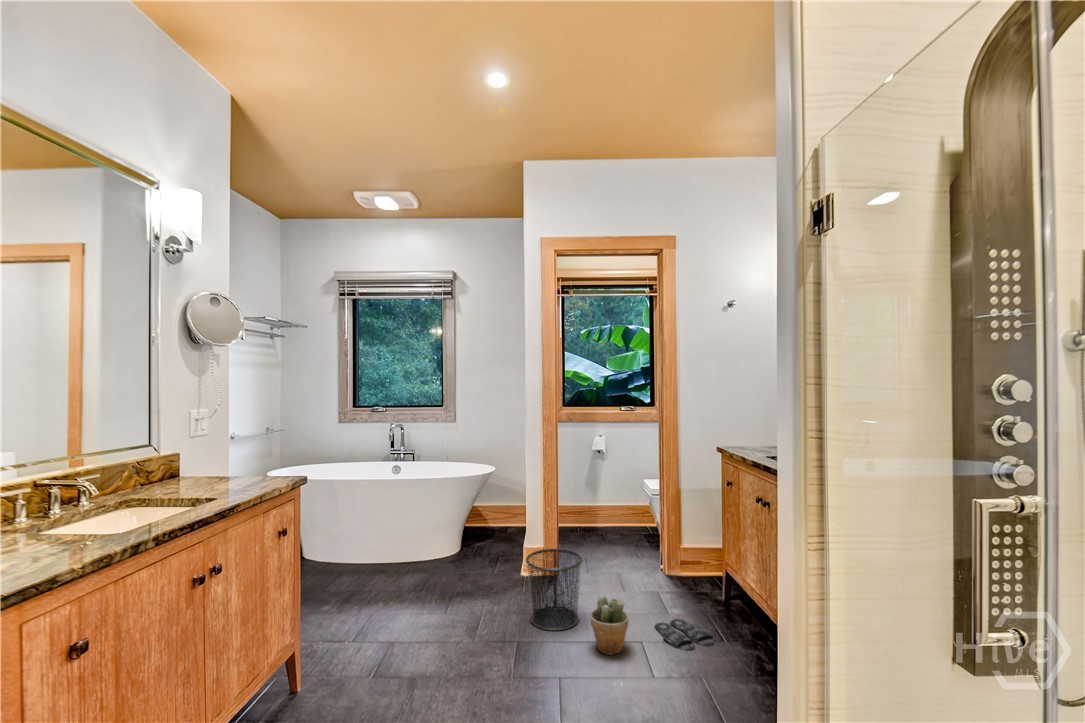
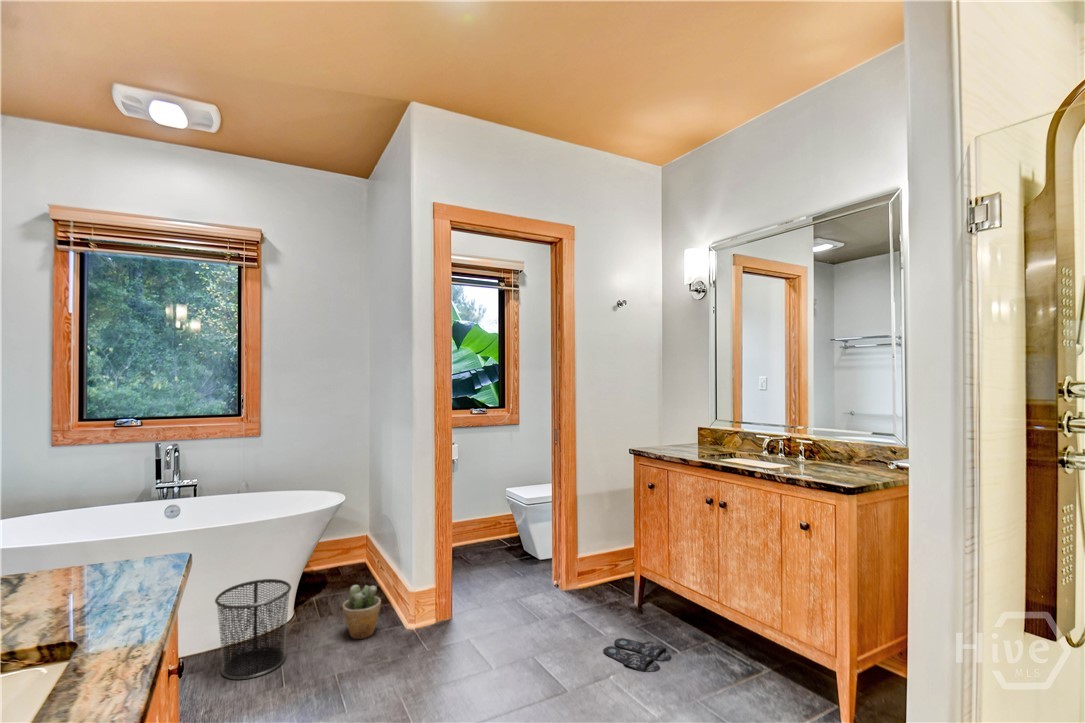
waste bin: present [526,549,582,631] -> present [215,579,291,680]
potted plant: present [590,595,629,655] -> present [343,585,381,639]

